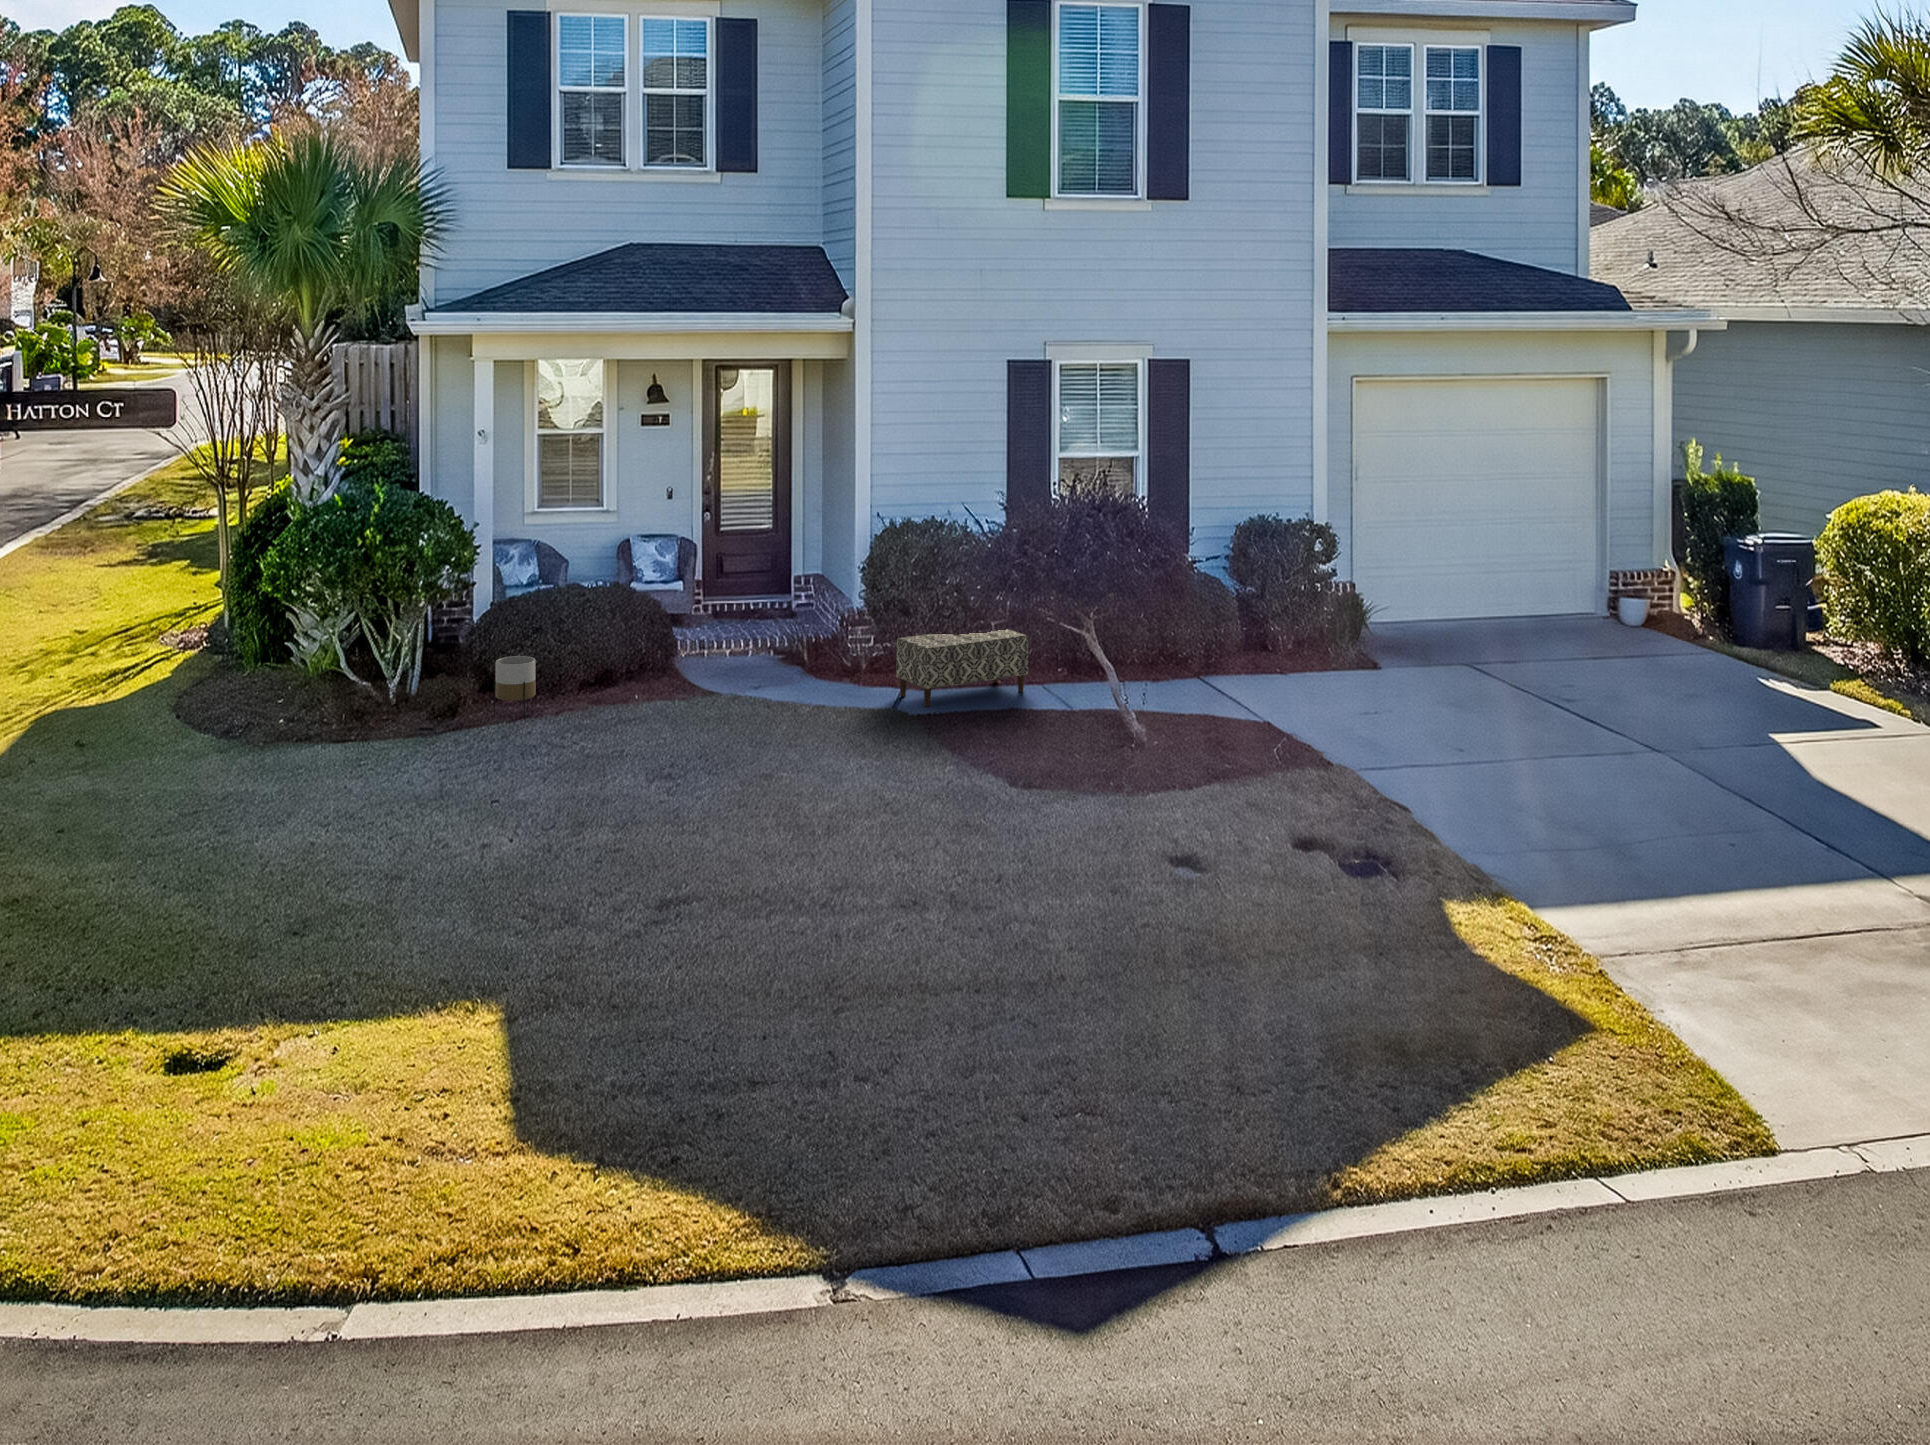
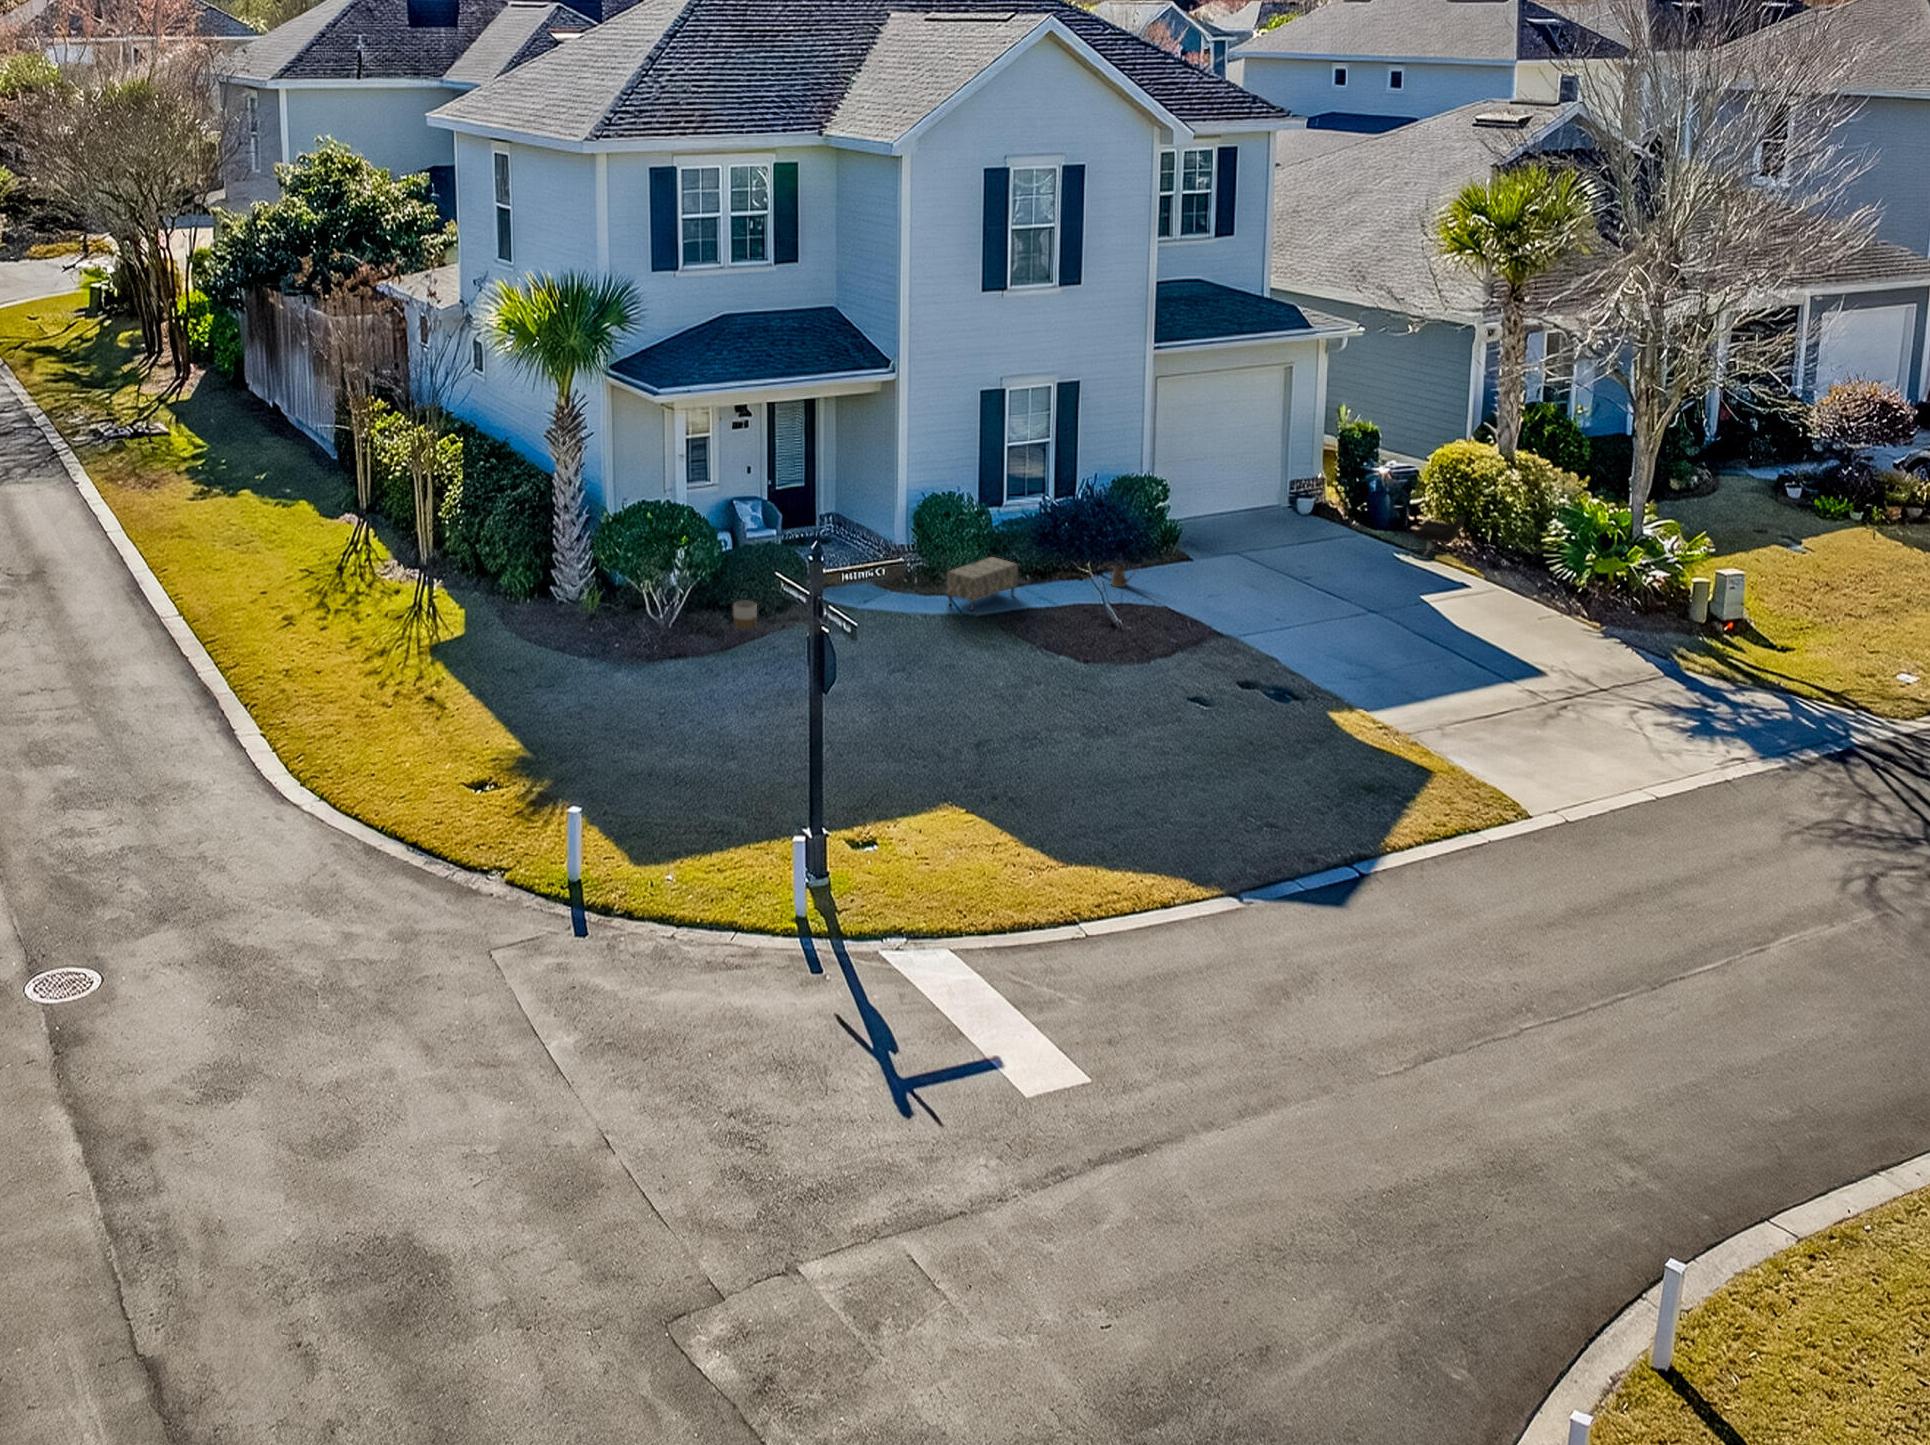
lounge chair: none [1788,609,1891,681] -> present [1414,515,1465,554]
watering can: none [1203,655,1246,691] -> present [1111,567,1133,587]

